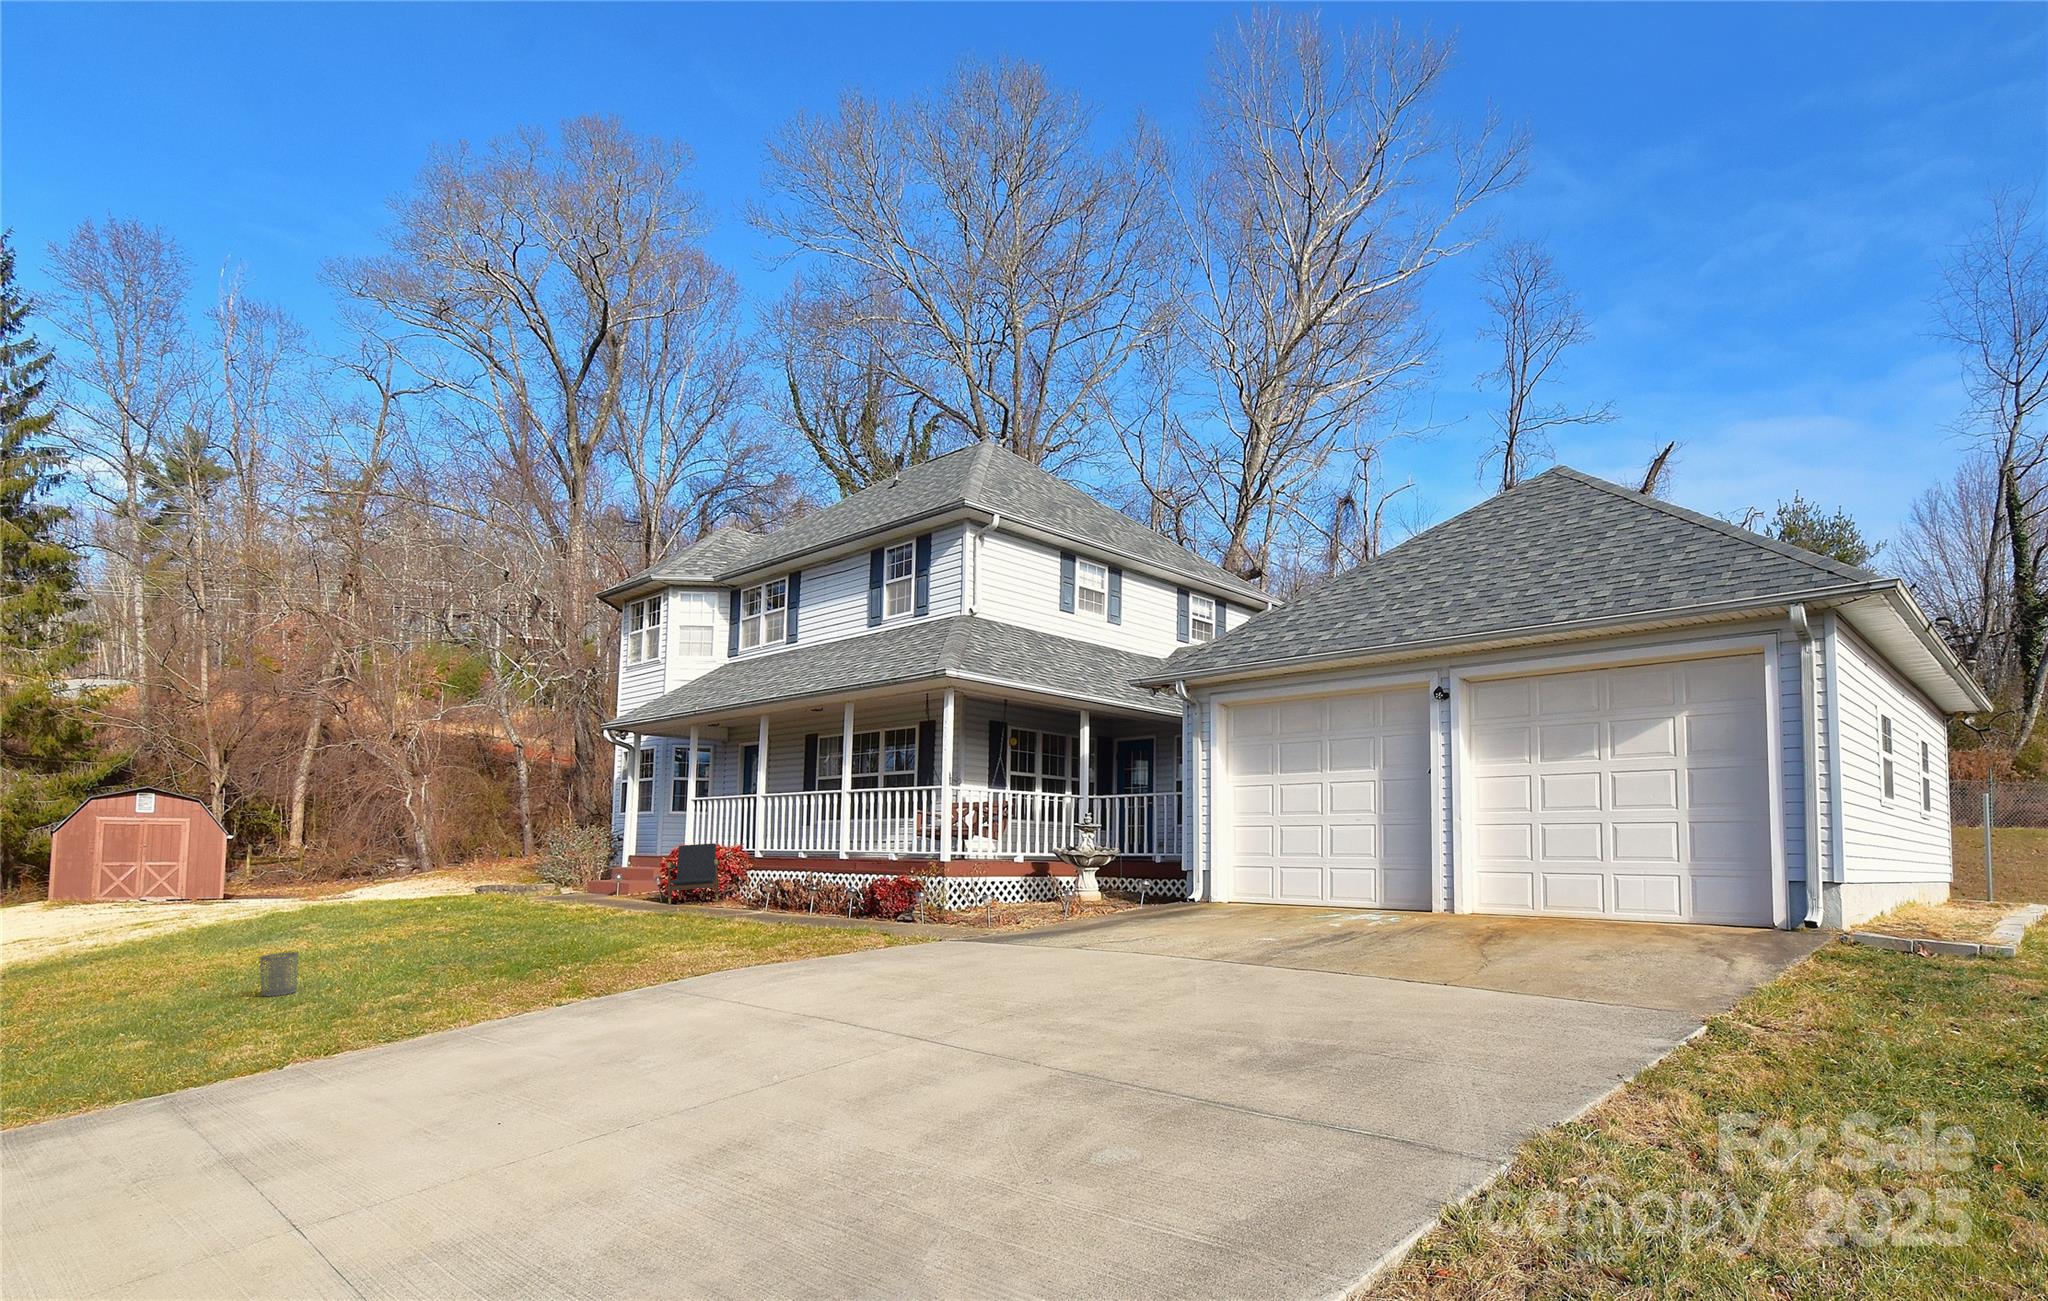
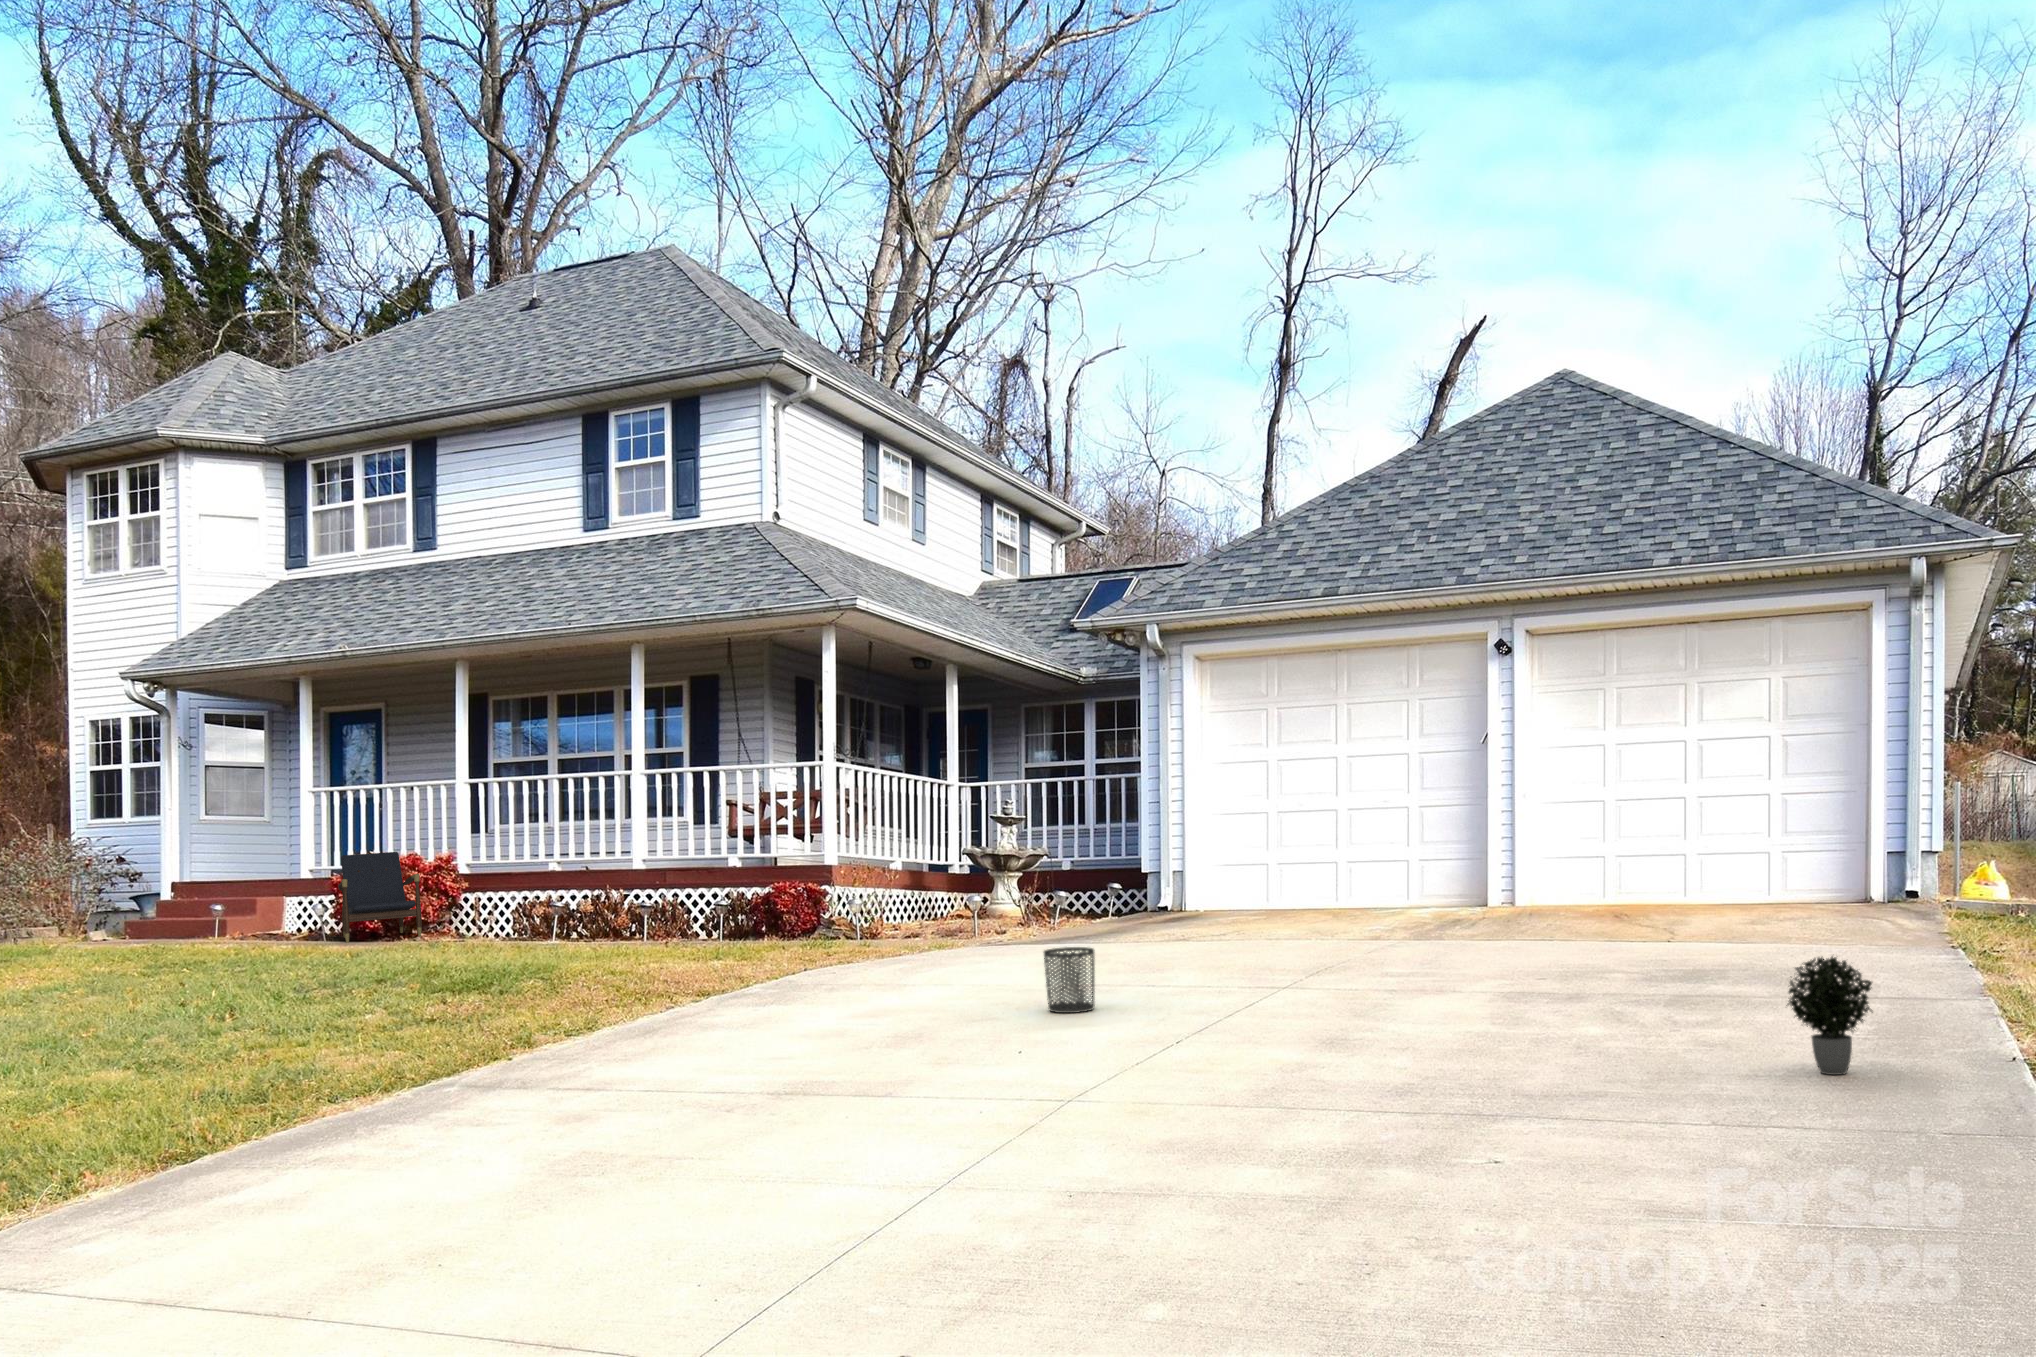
waste bin: present [260,952,298,996] -> present [1044,947,1095,1013]
potted plant: none [1184,1069,1283,1214] -> present [1788,956,1873,1075]

